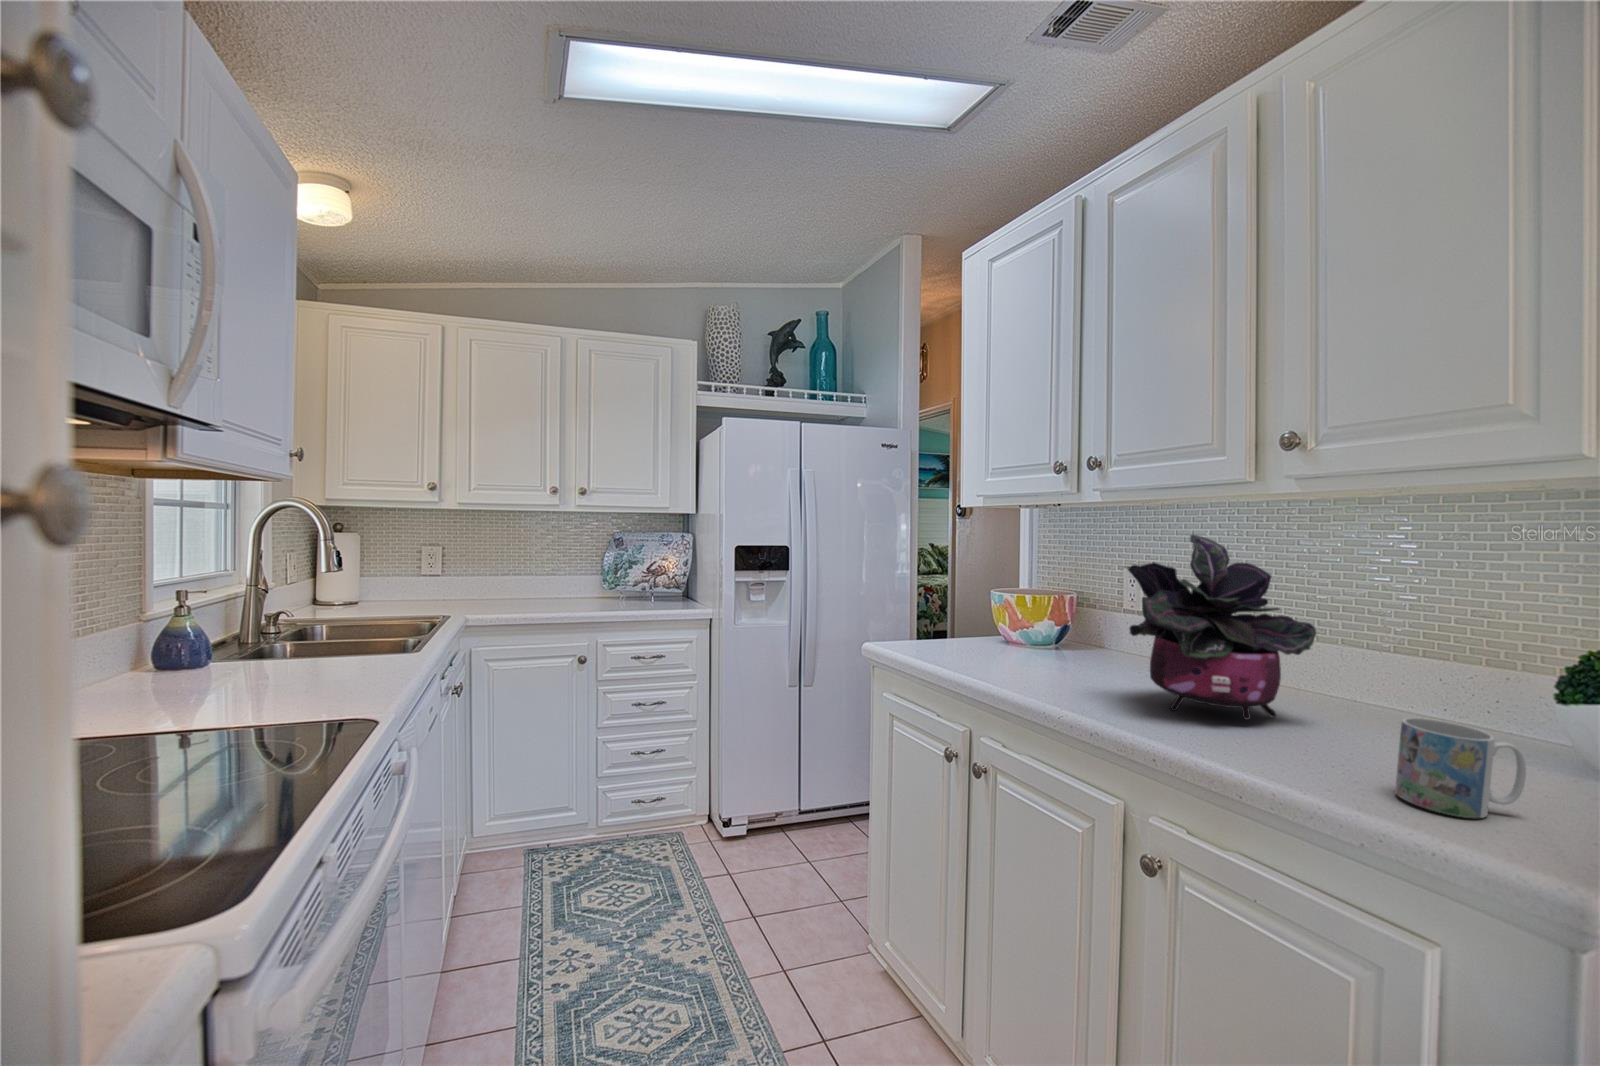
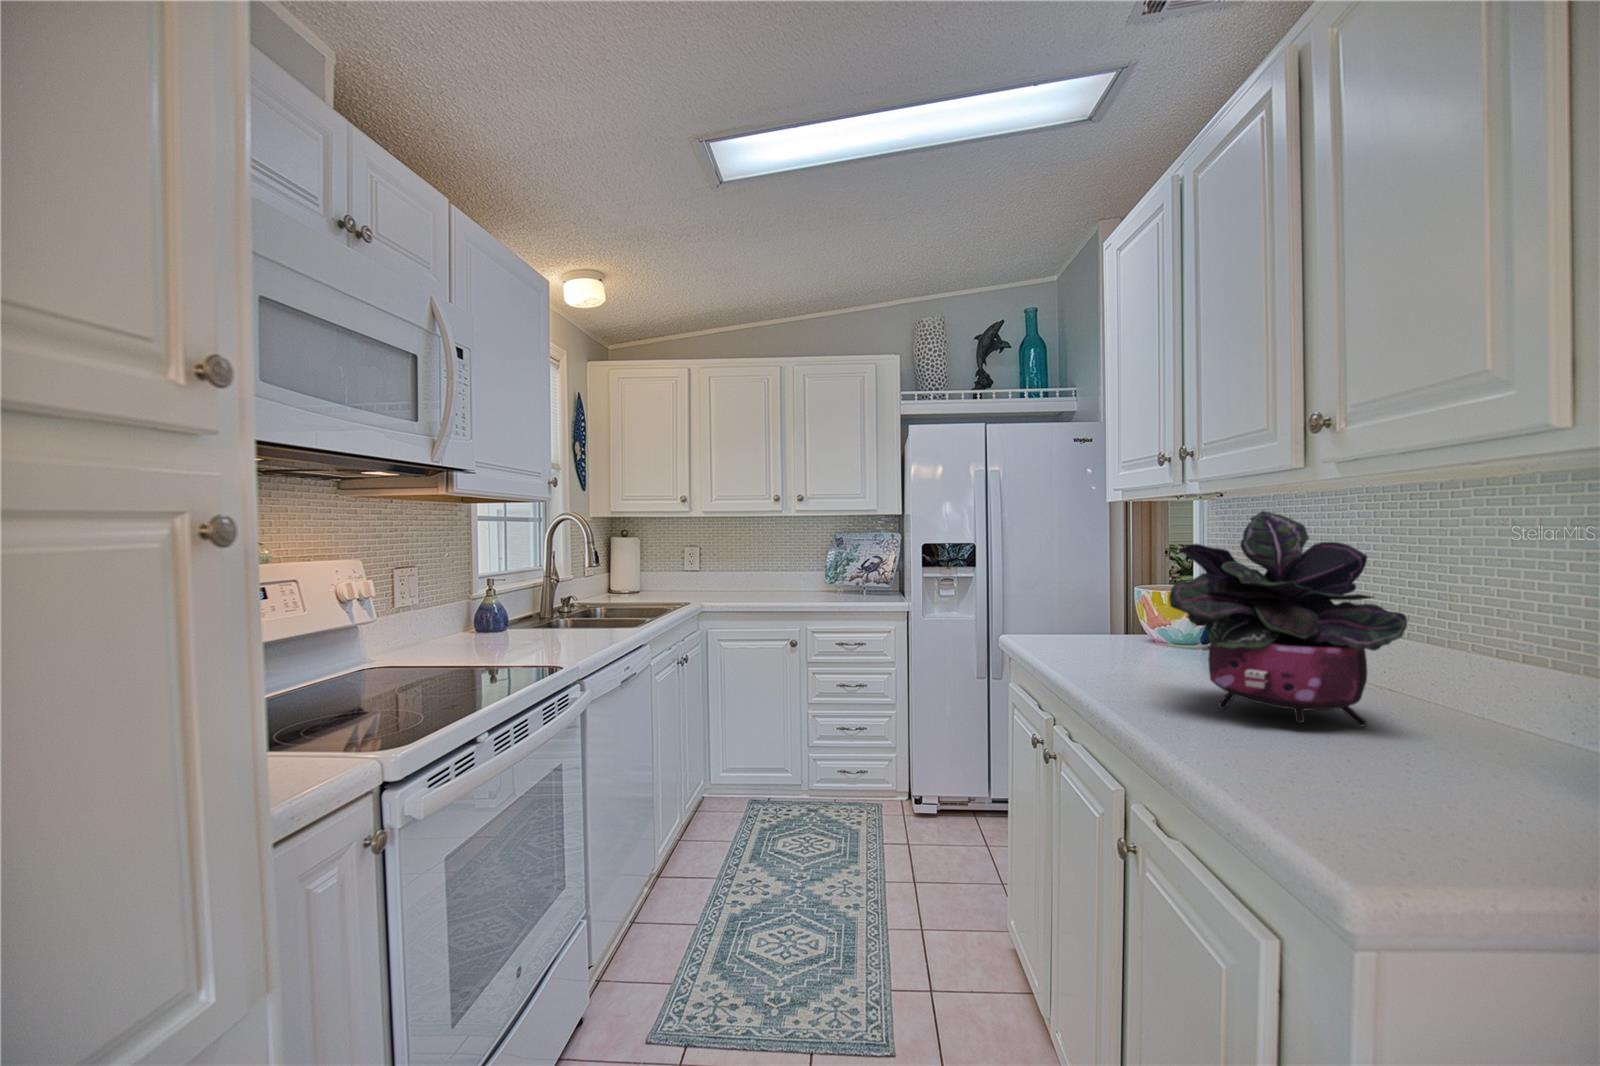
mug: present [1395,718,1526,818] -> none [1351,717,1511,839]

